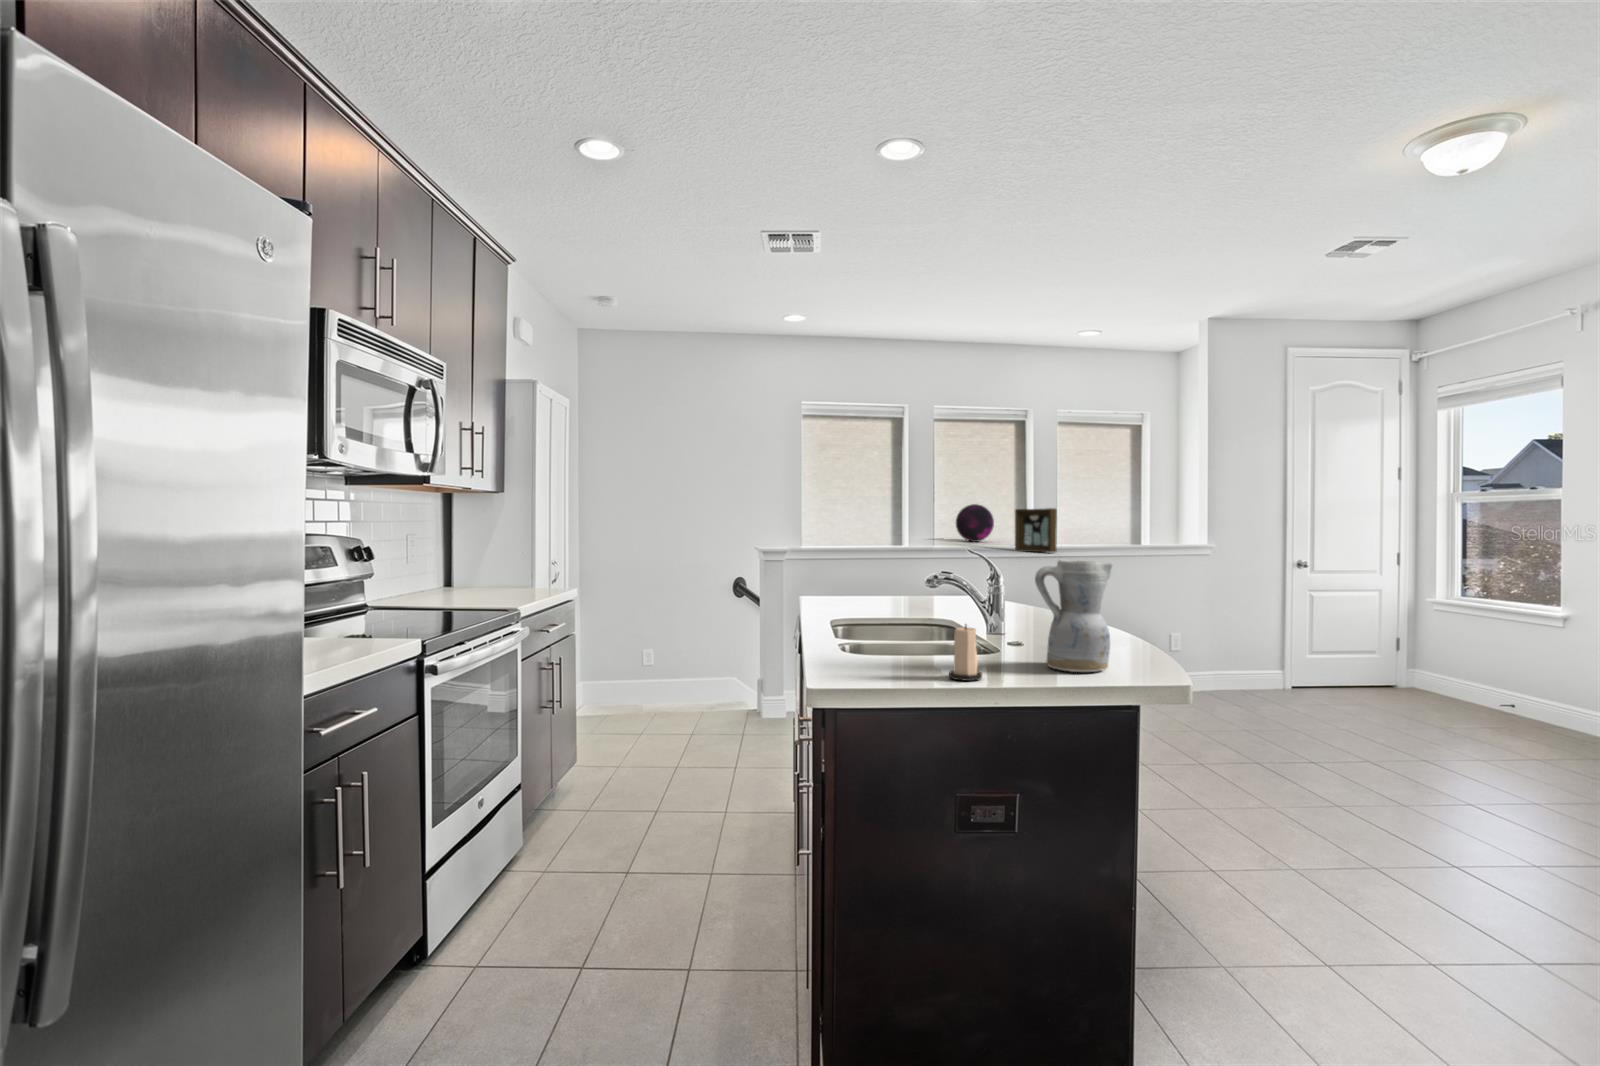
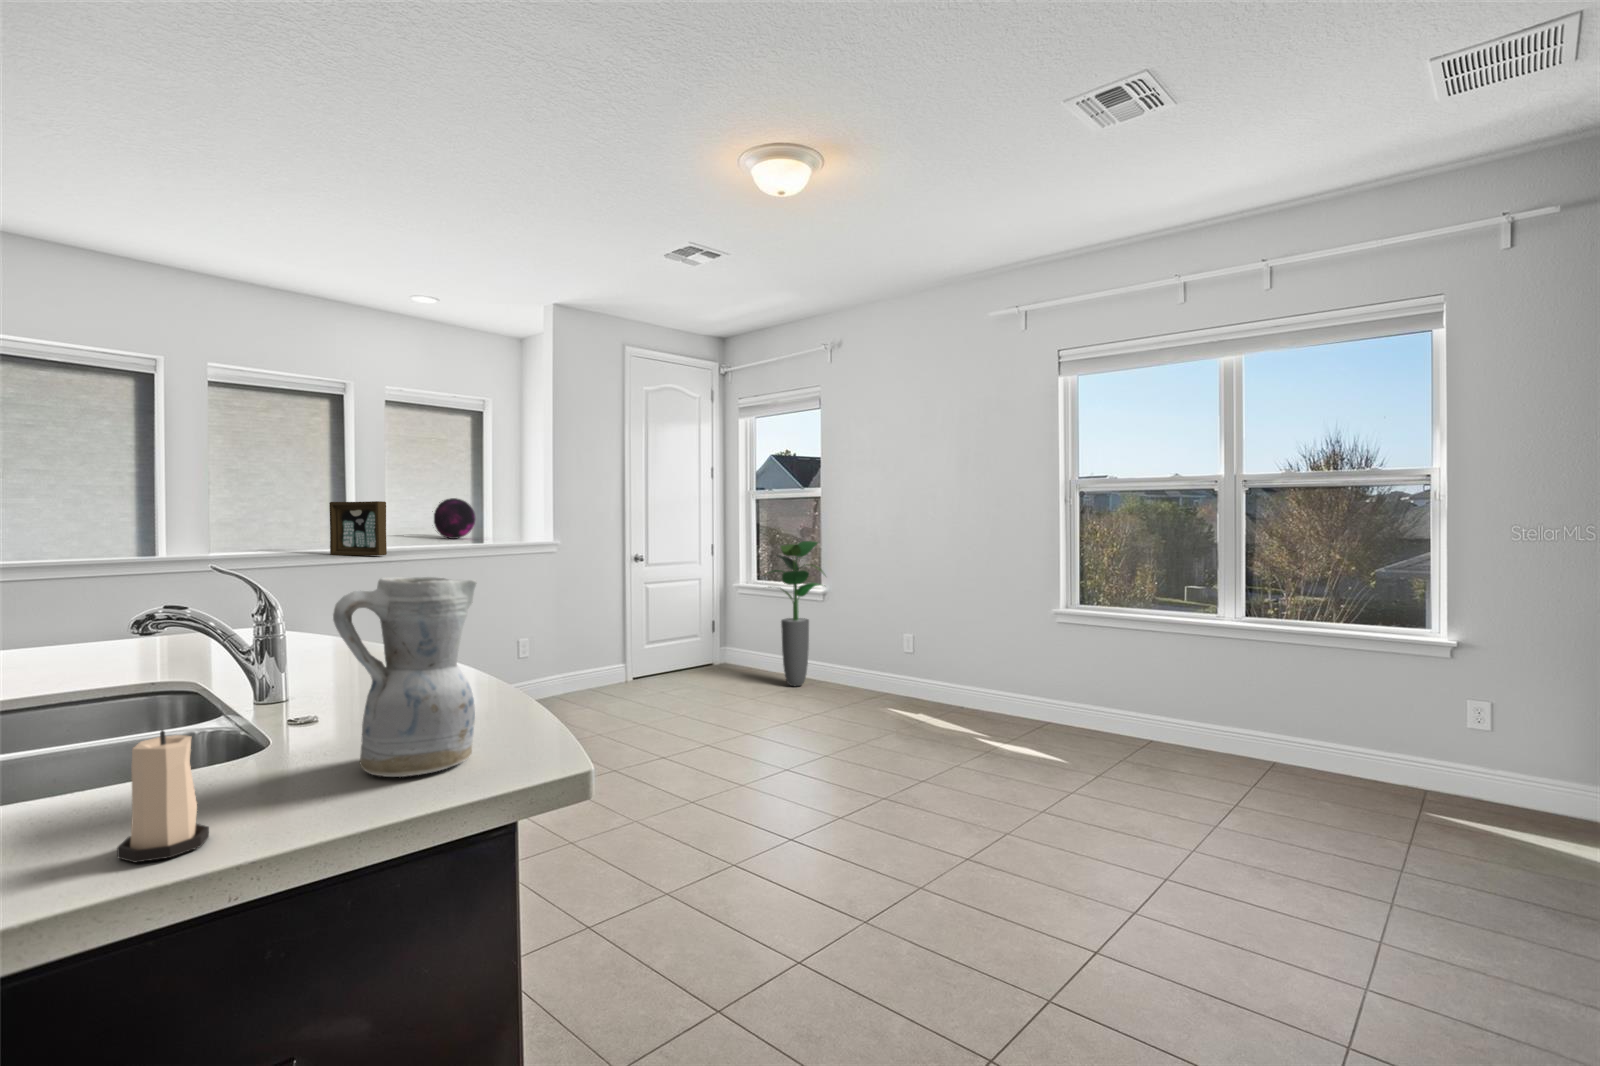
decorative orb: present [956,504,994,542] -> present [434,498,475,539]
potted plant: none [1461,552,1566,726] -> present [773,541,824,686]

